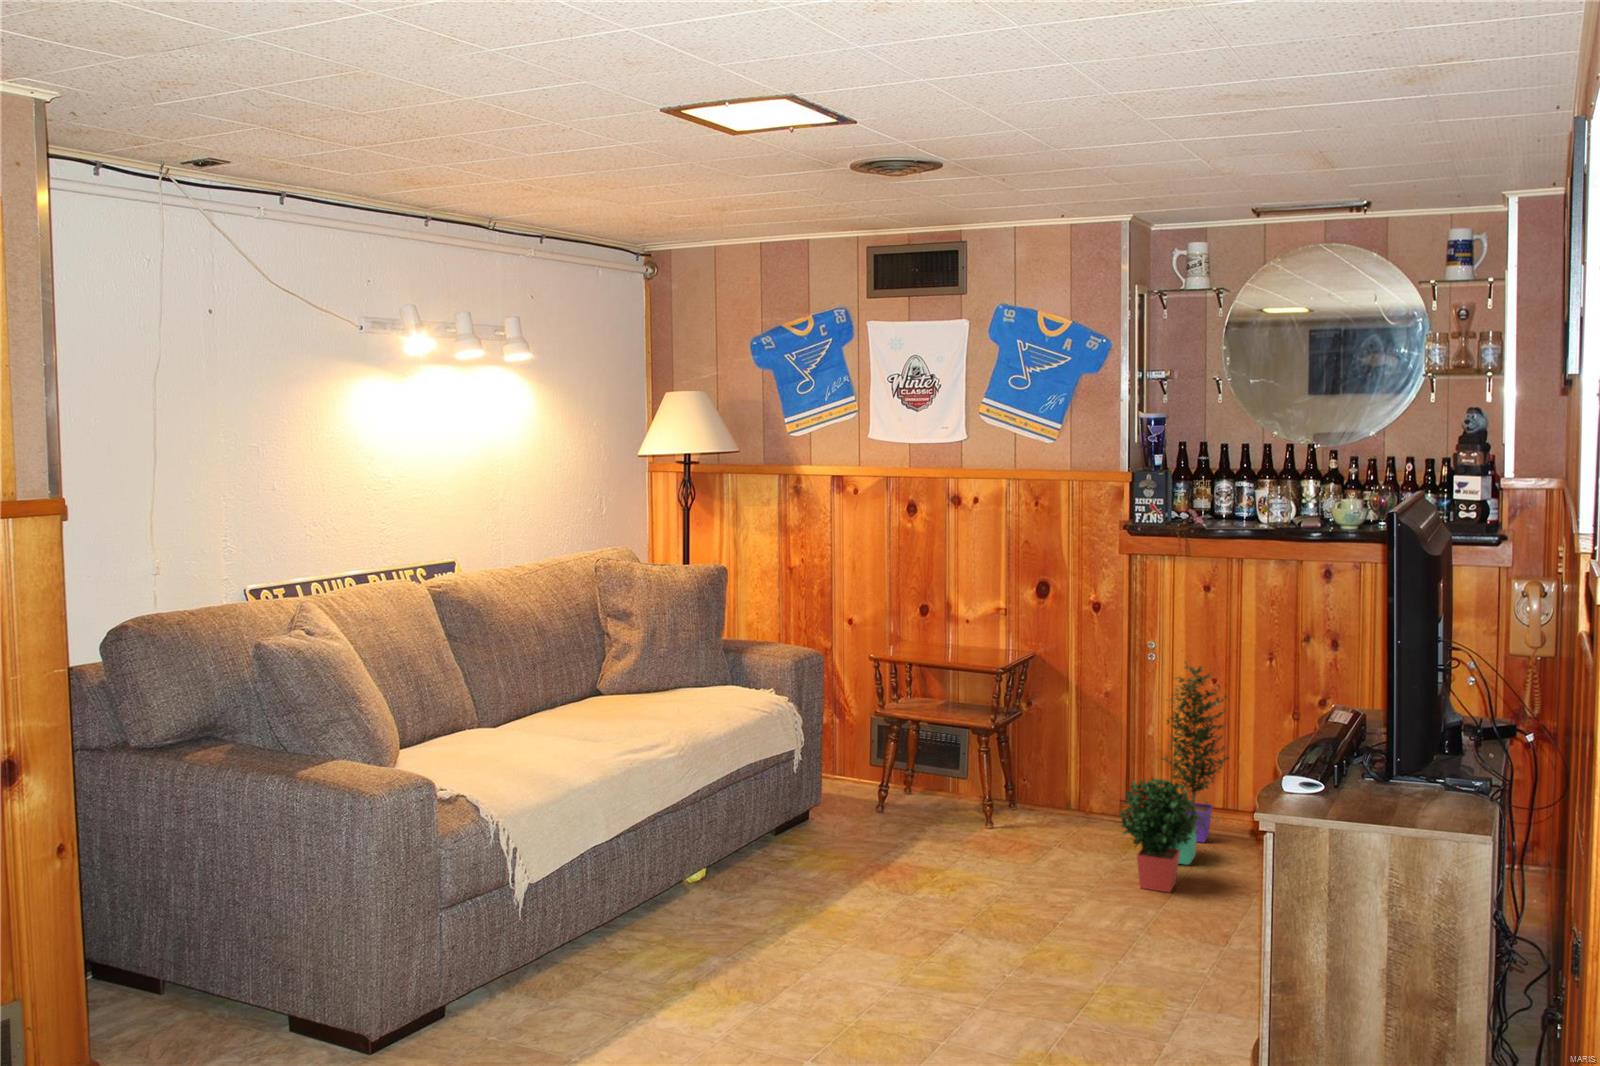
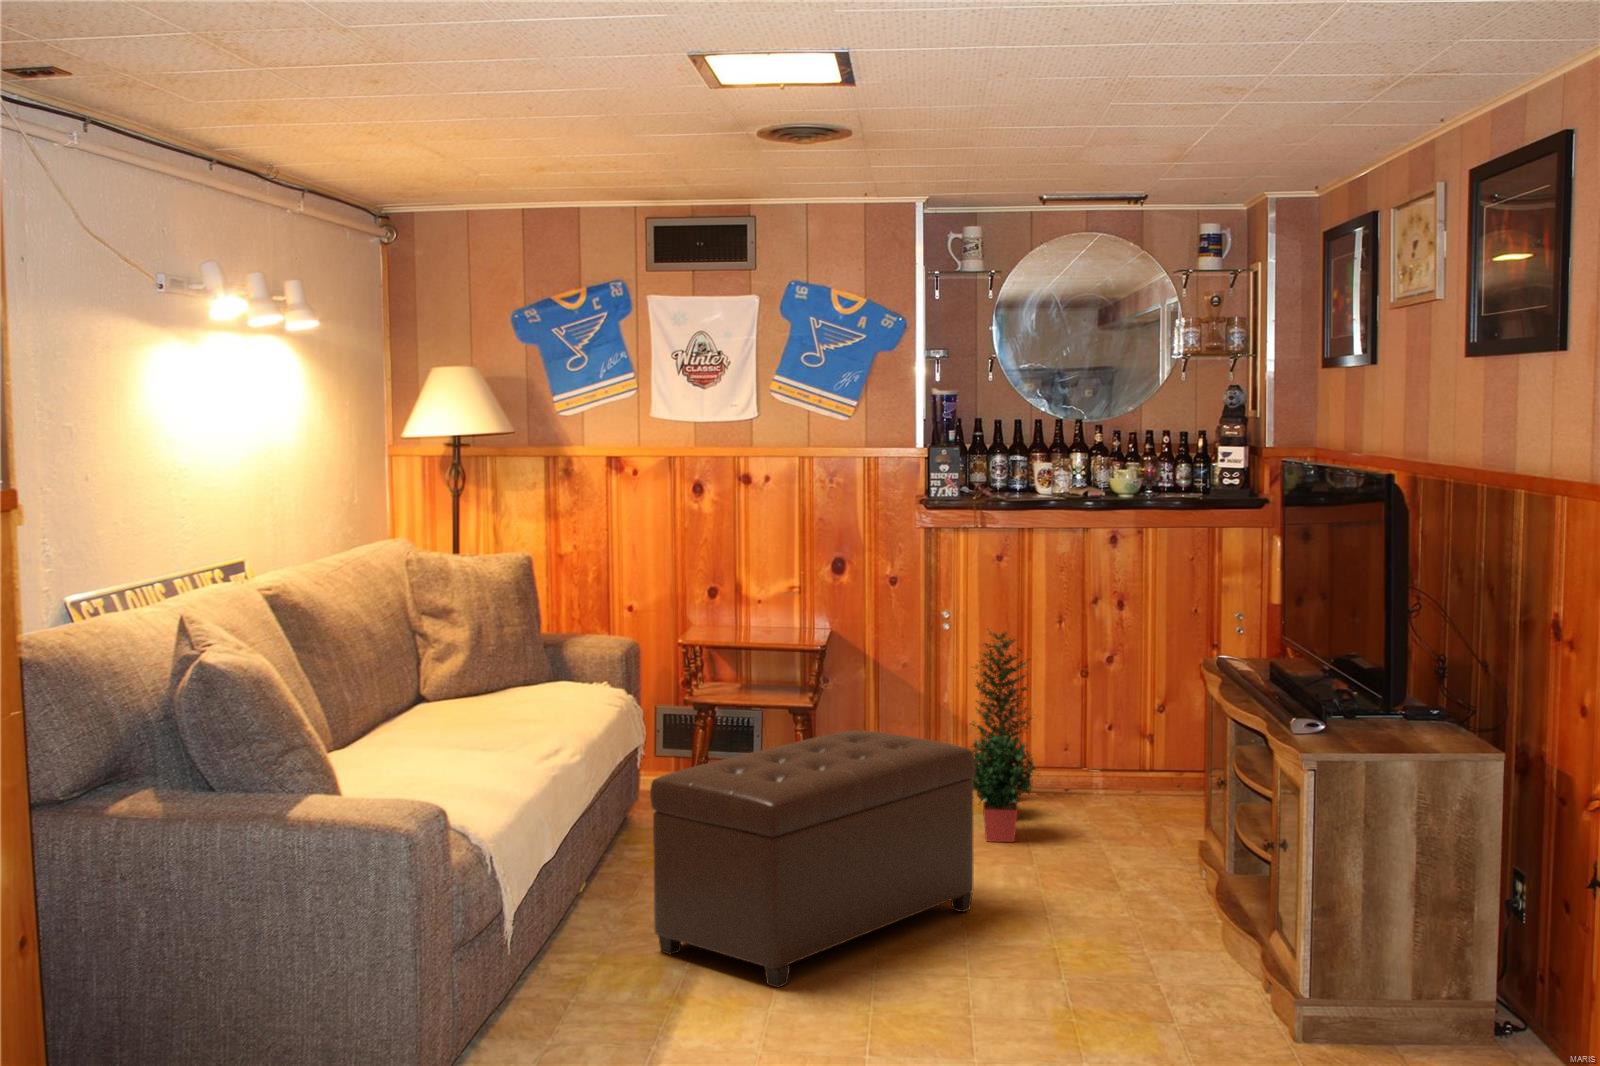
ottoman: none [710,768,1067,1037] -> present [650,730,975,987]

